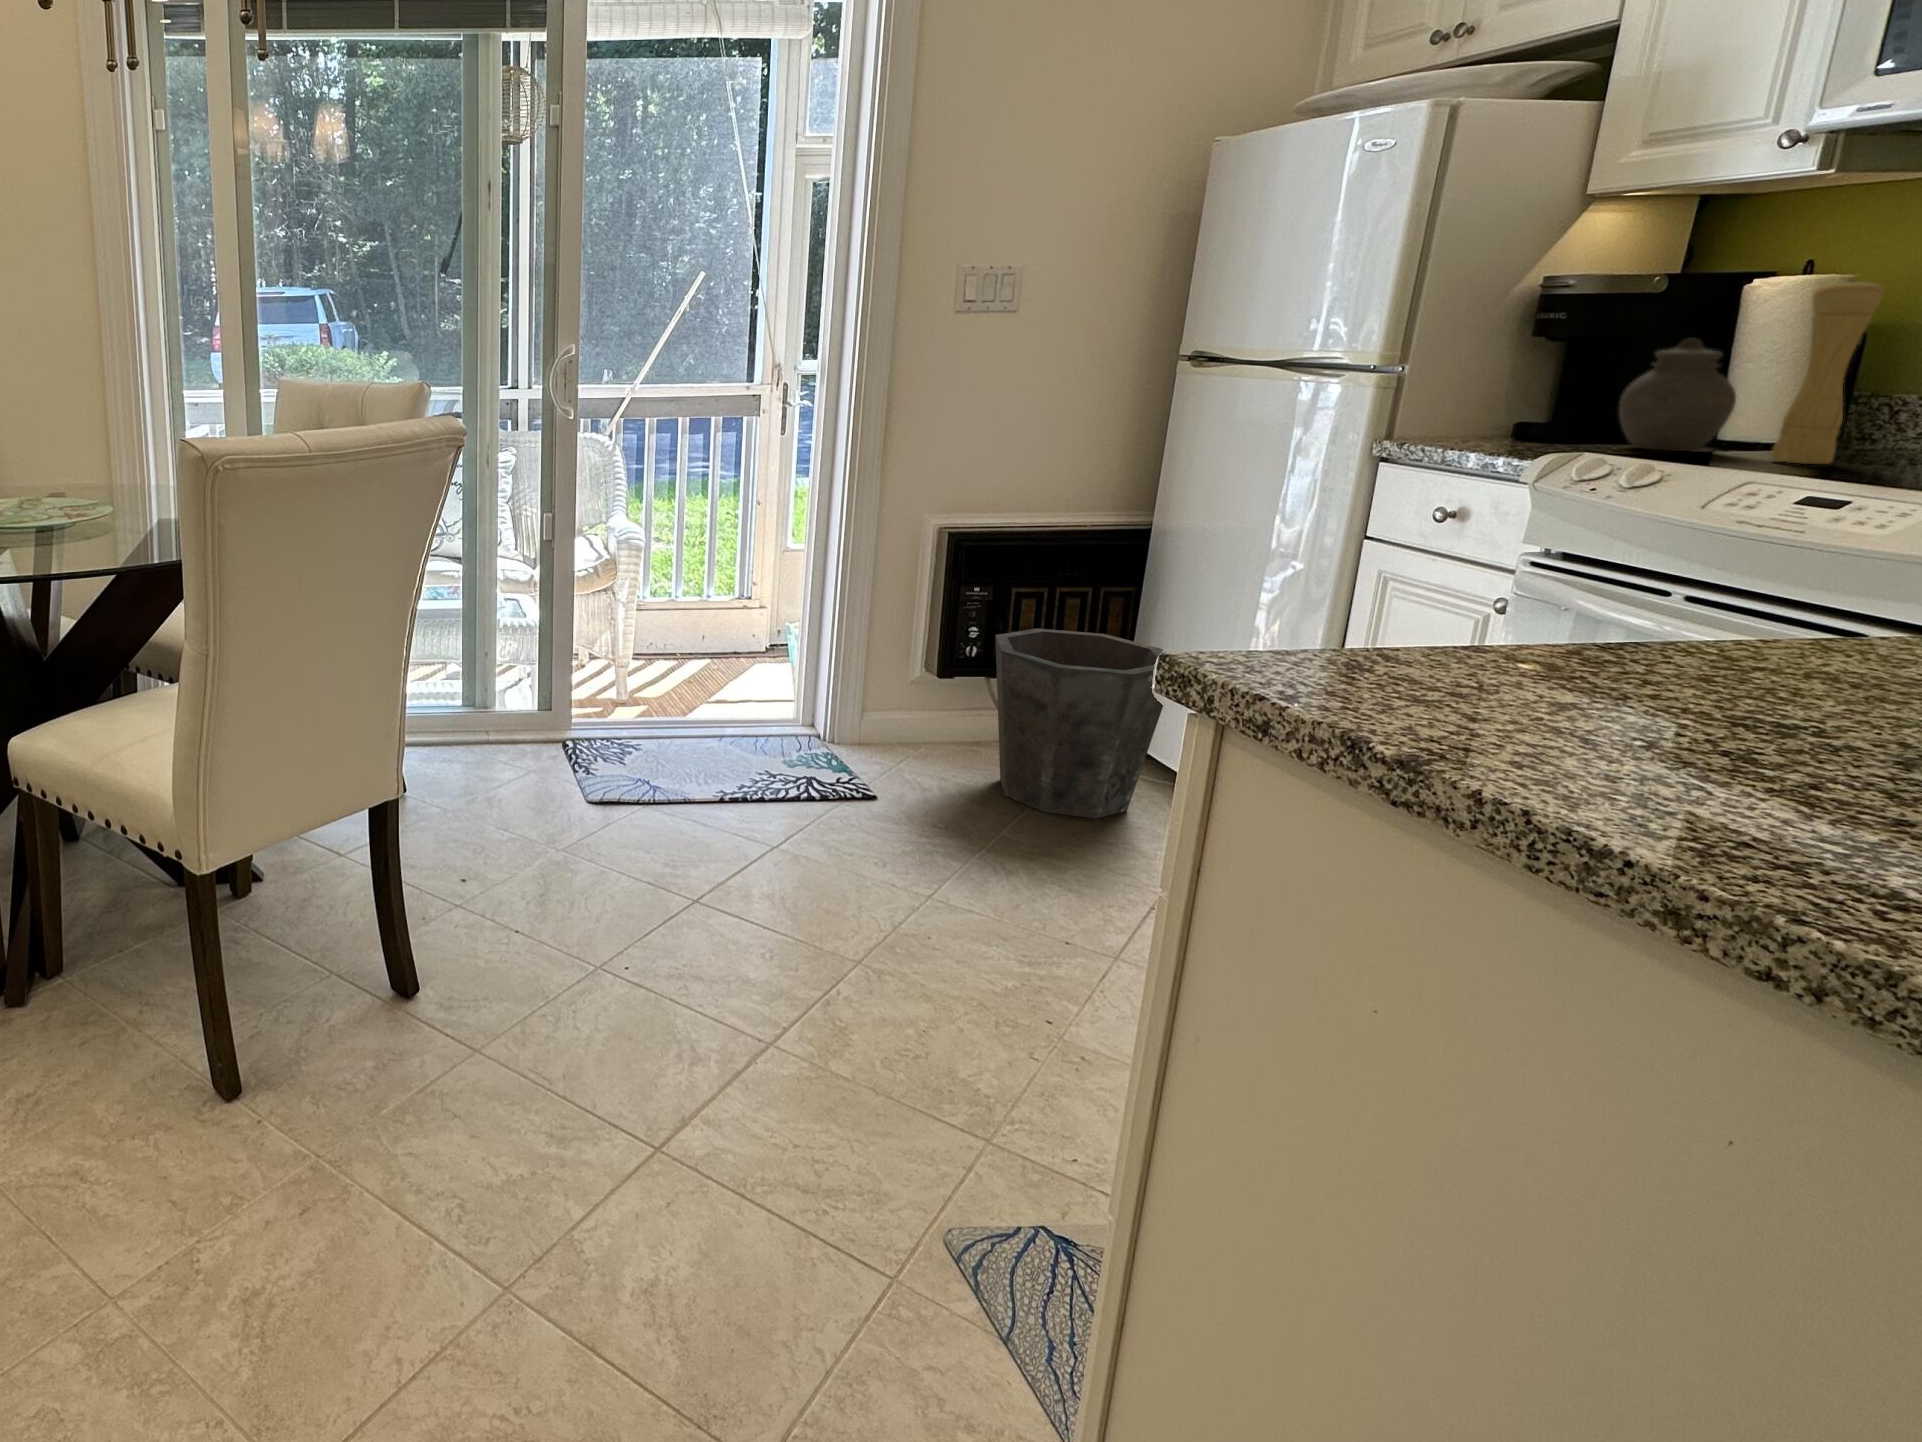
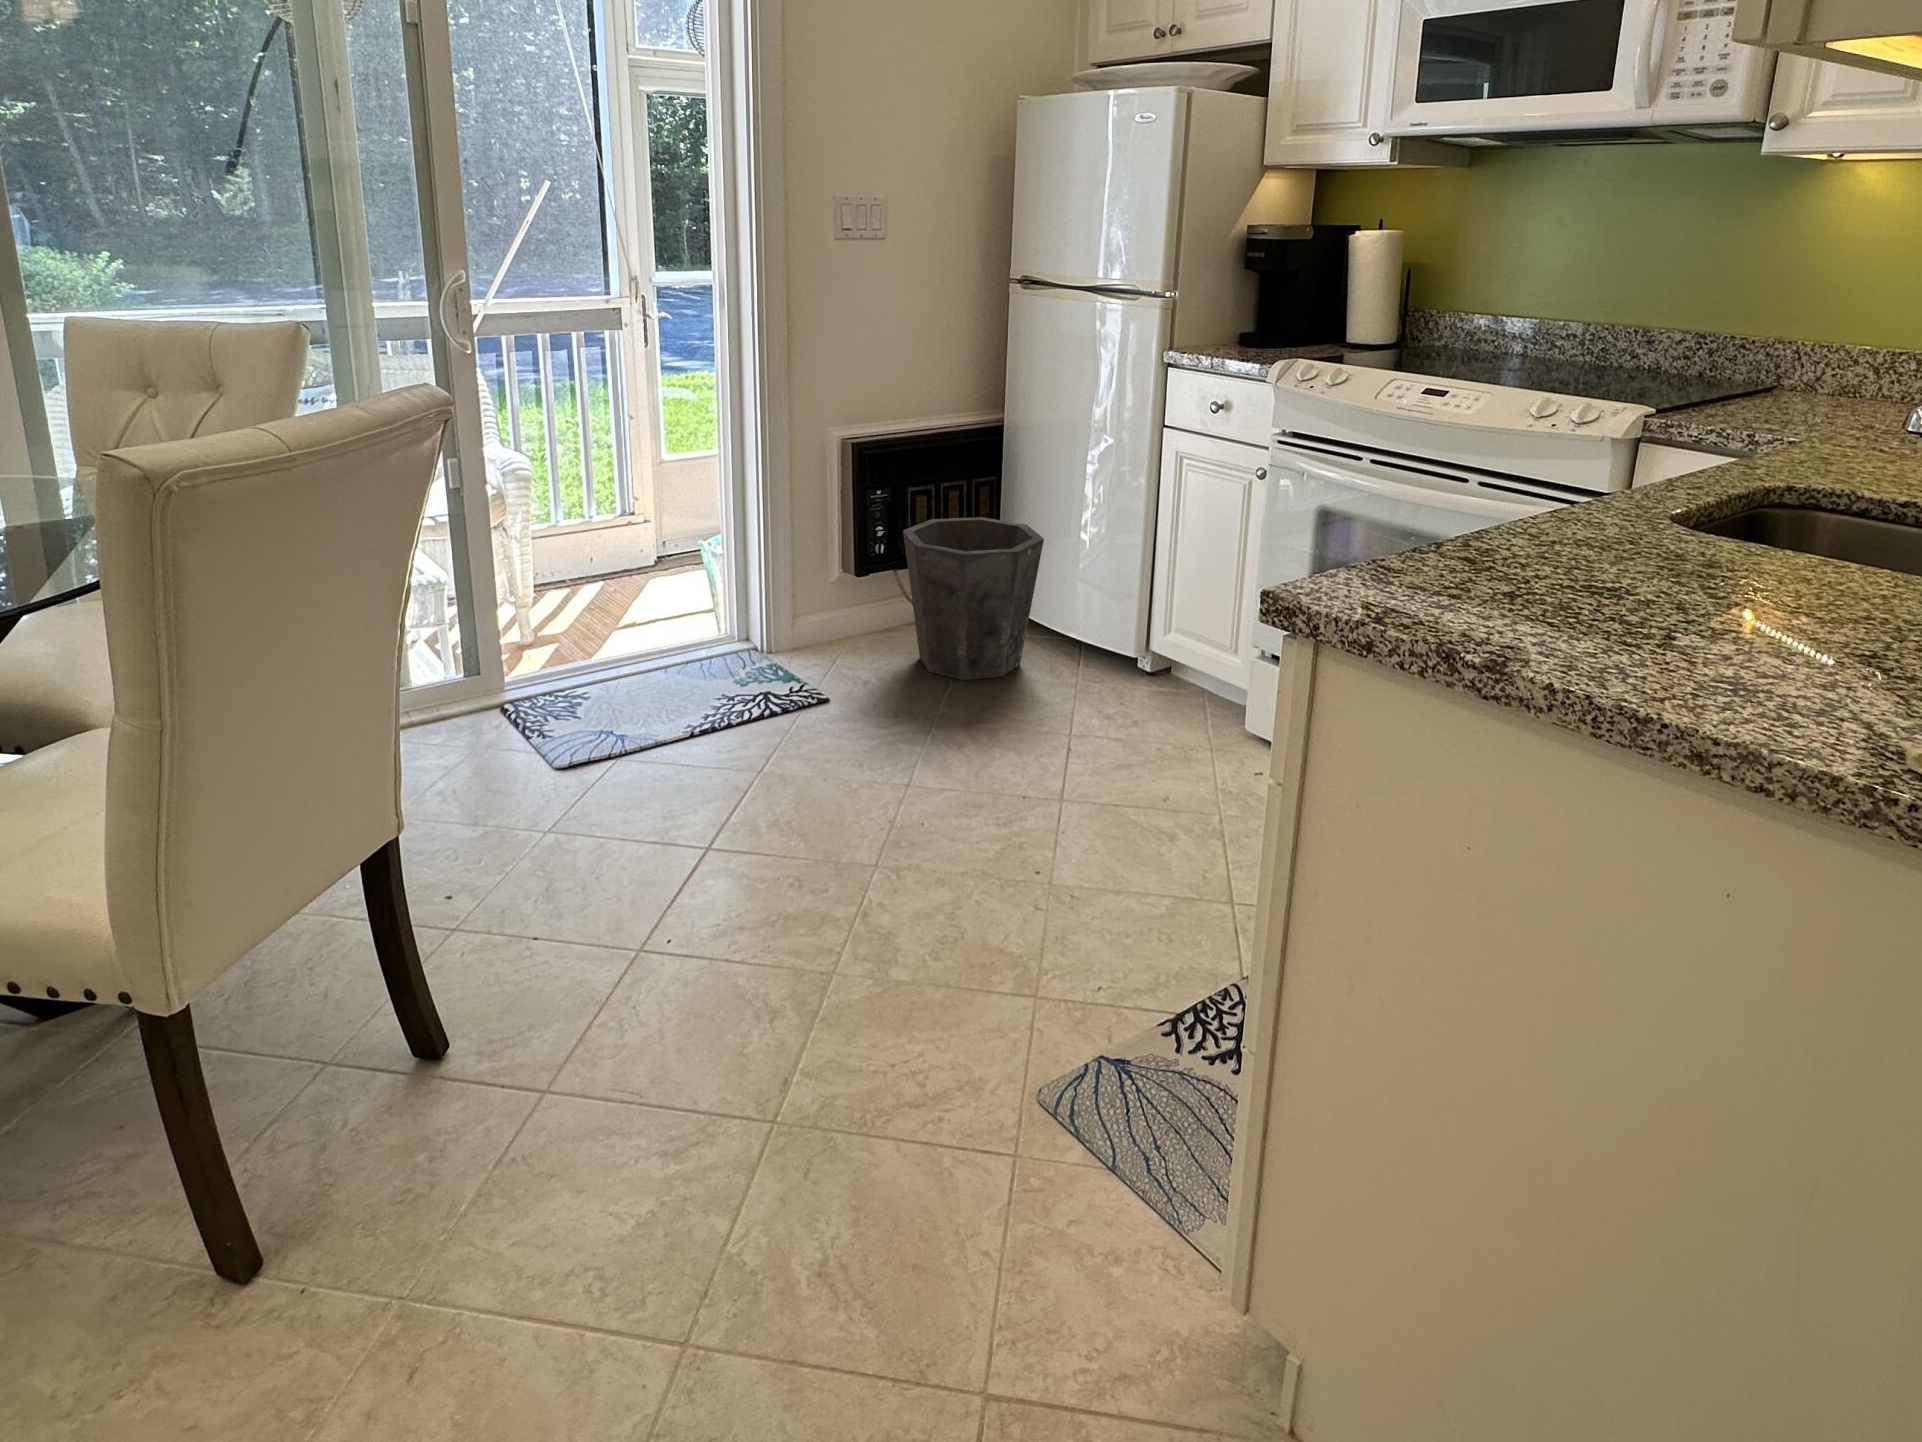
pepper mill: present [1771,279,1884,464] -> none [1372,234,1416,357]
jar: present [1619,339,1736,451] -> none [1291,271,1349,349]

